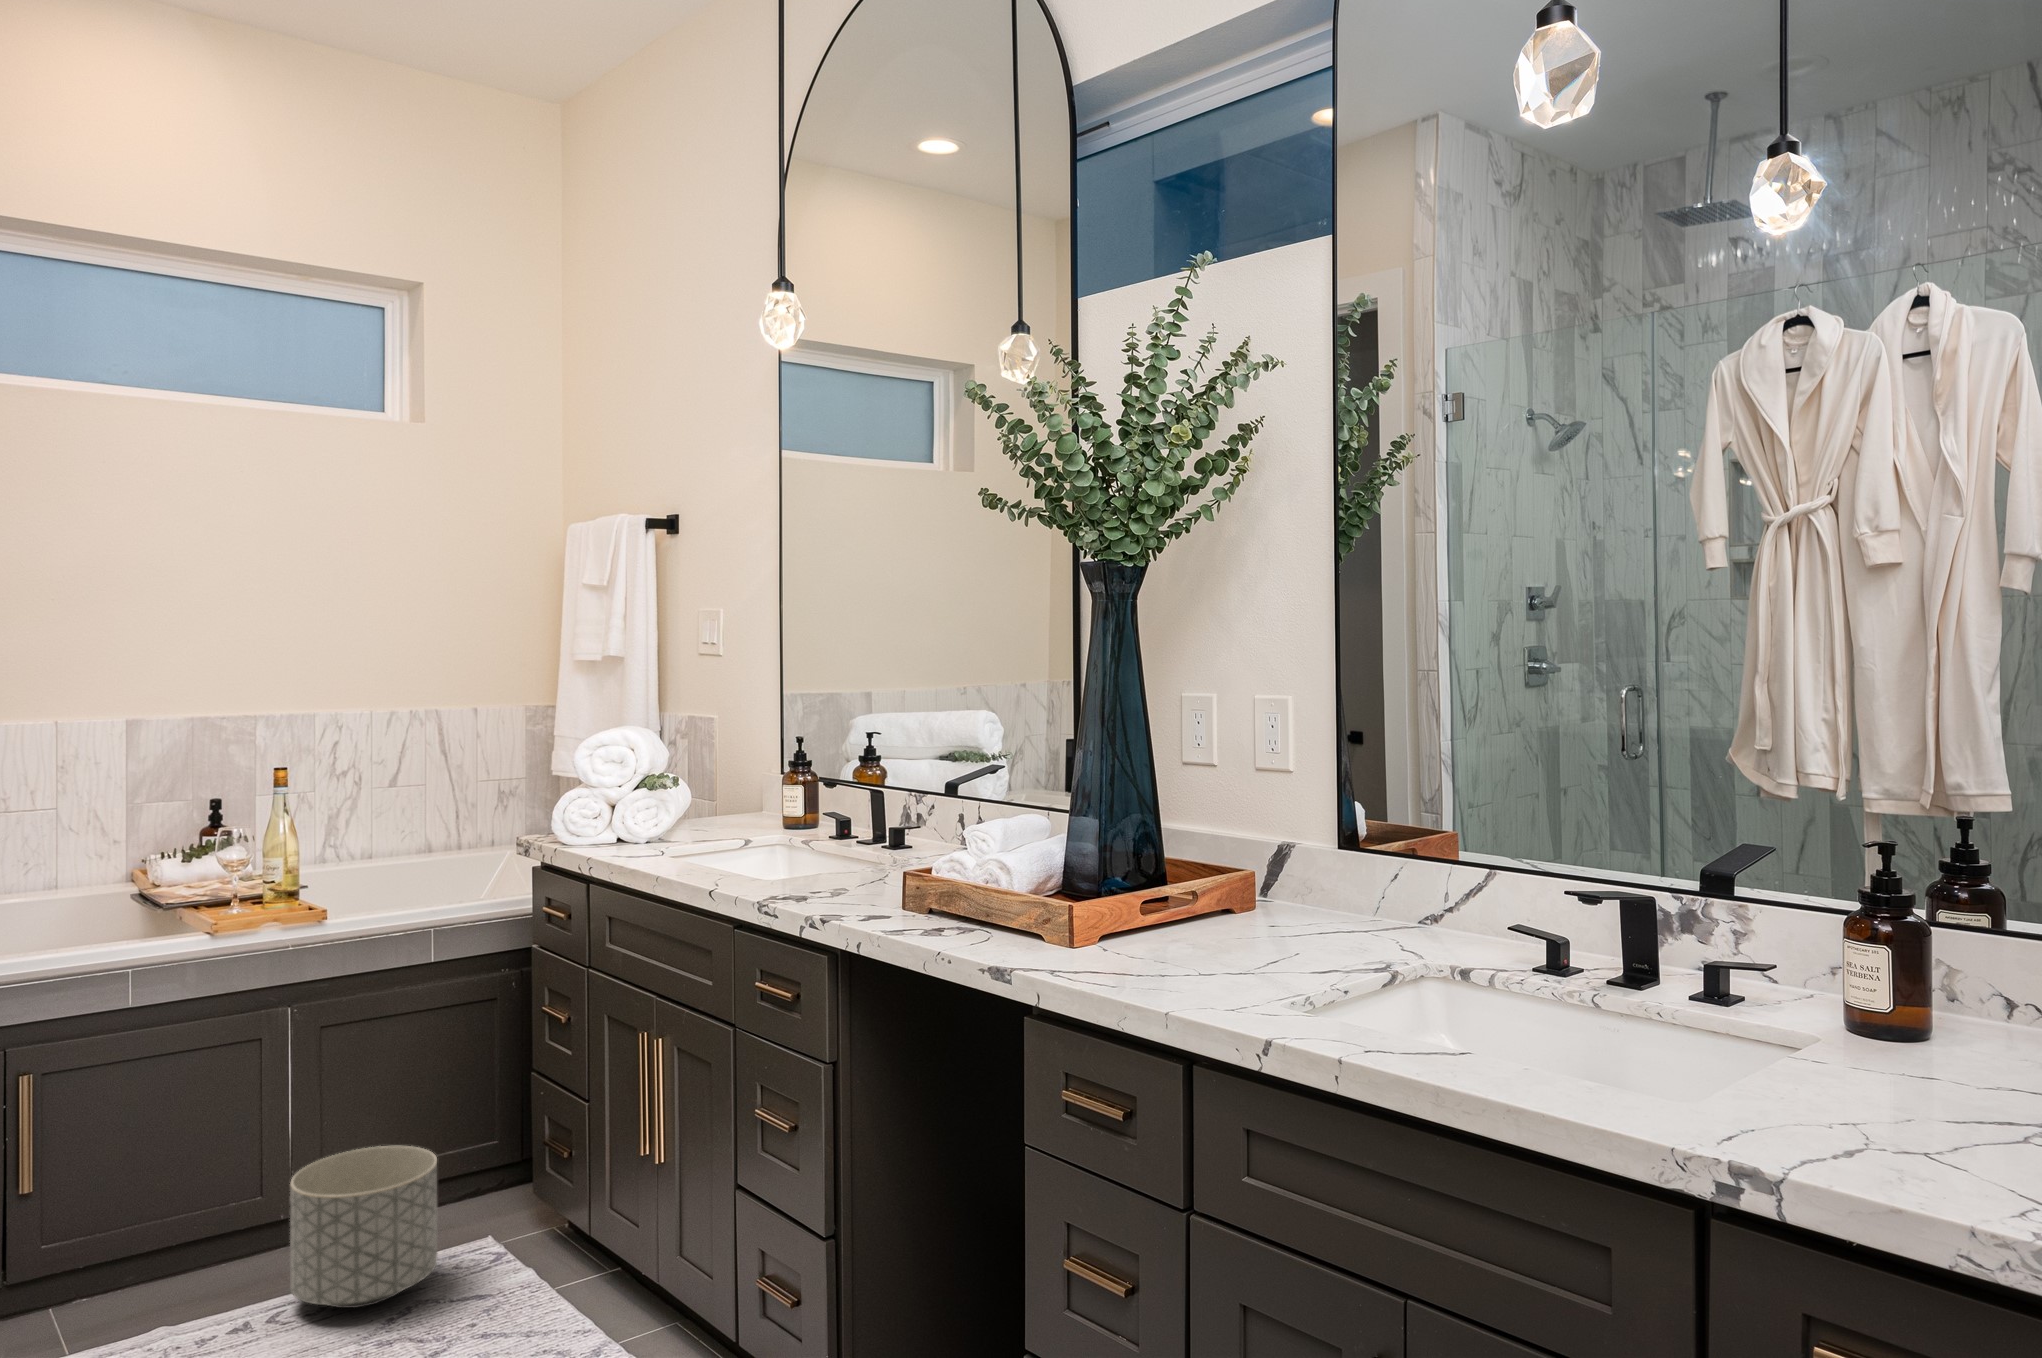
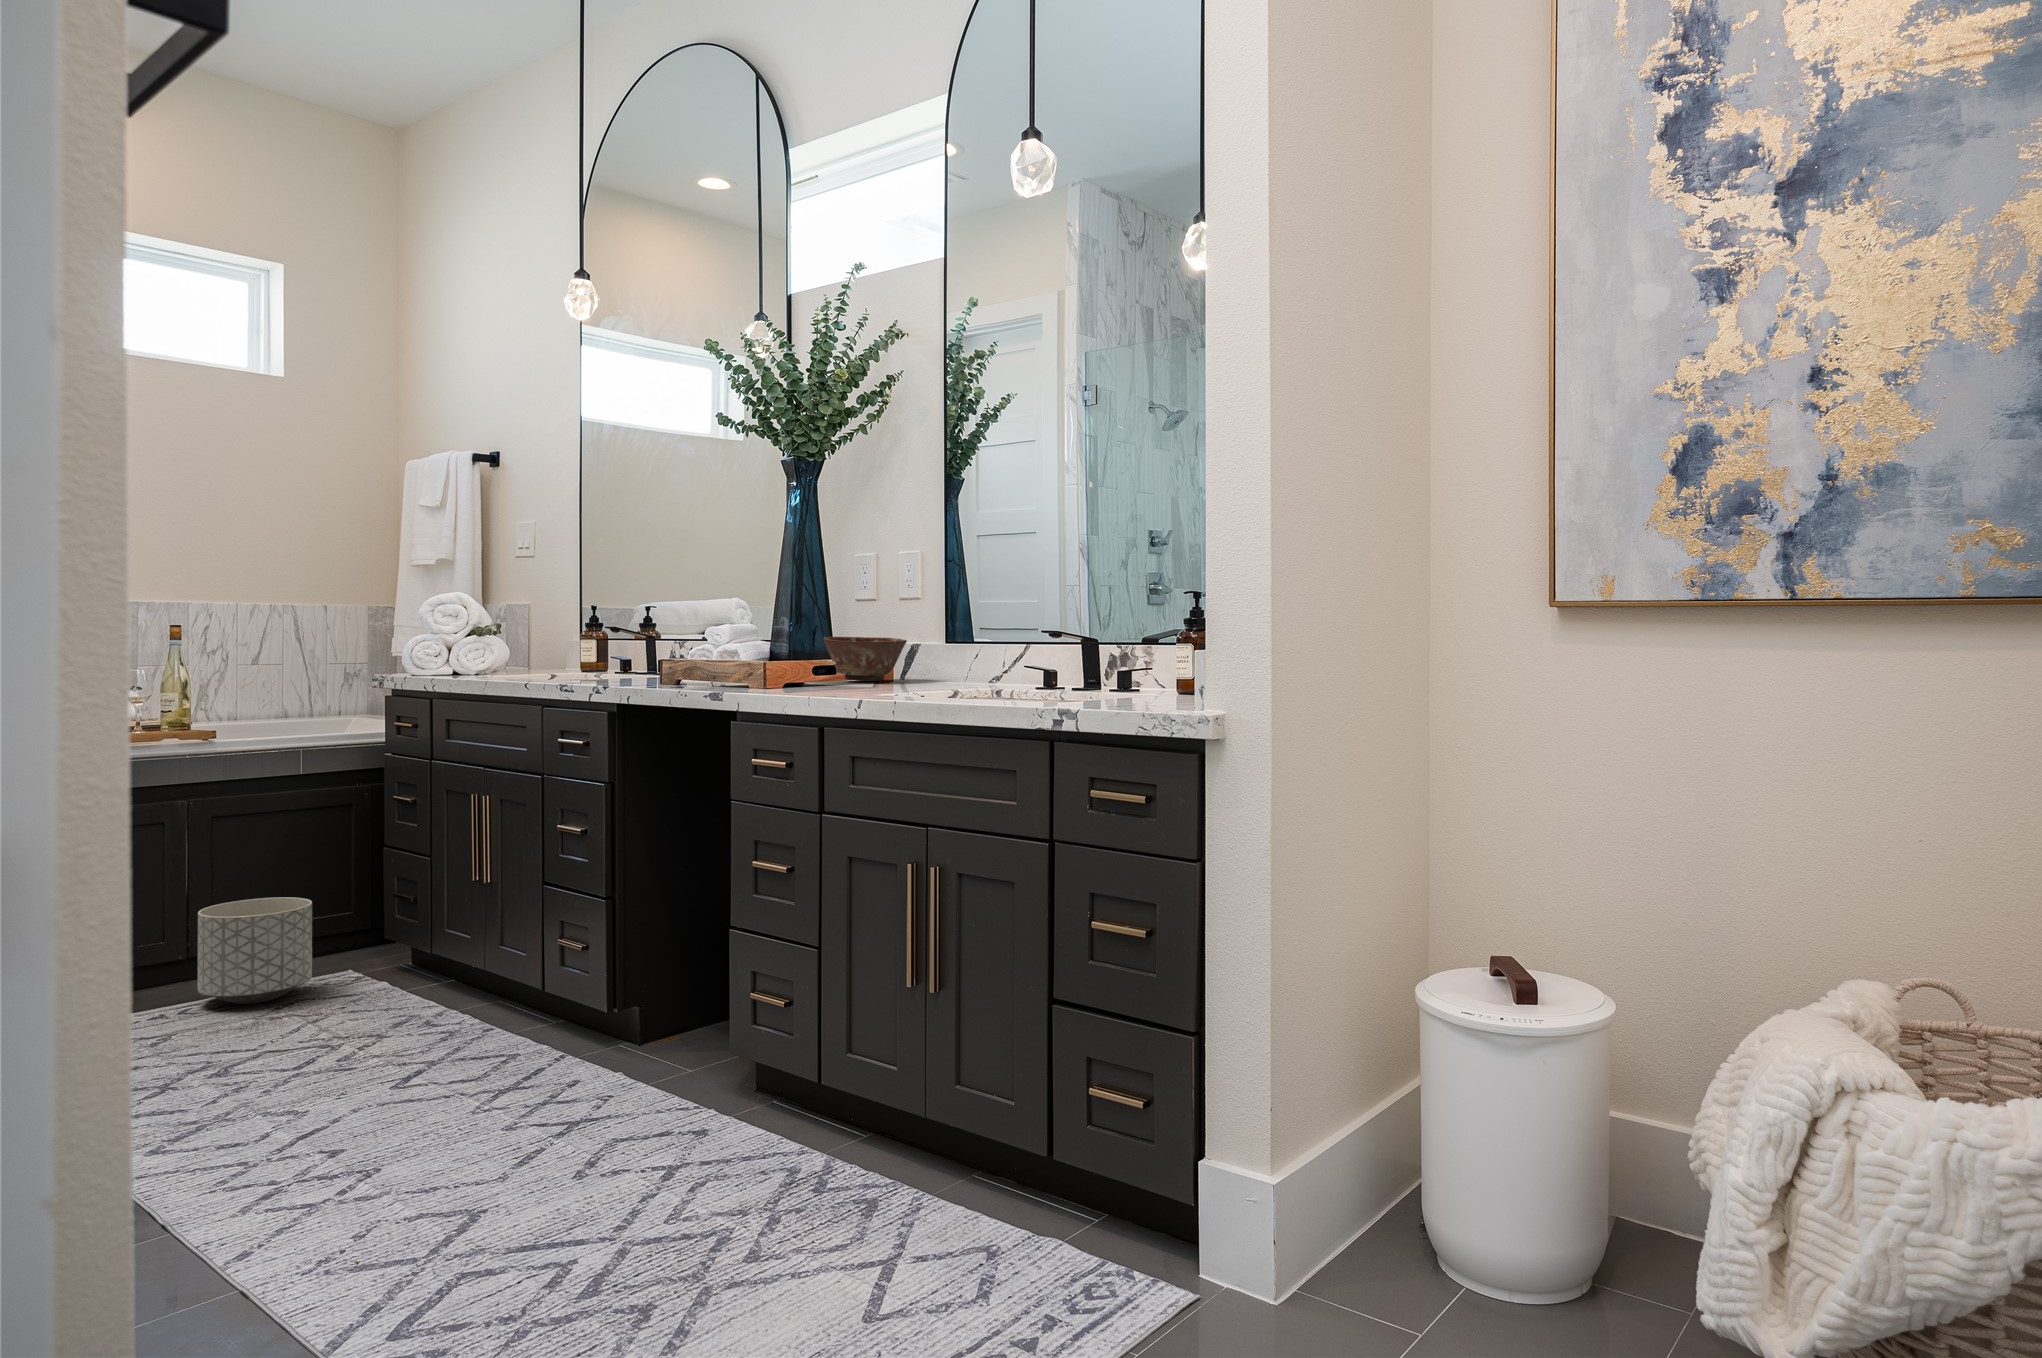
ceramic bowl: none [1163,850,1296,935] -> present [824,637,907,681]

